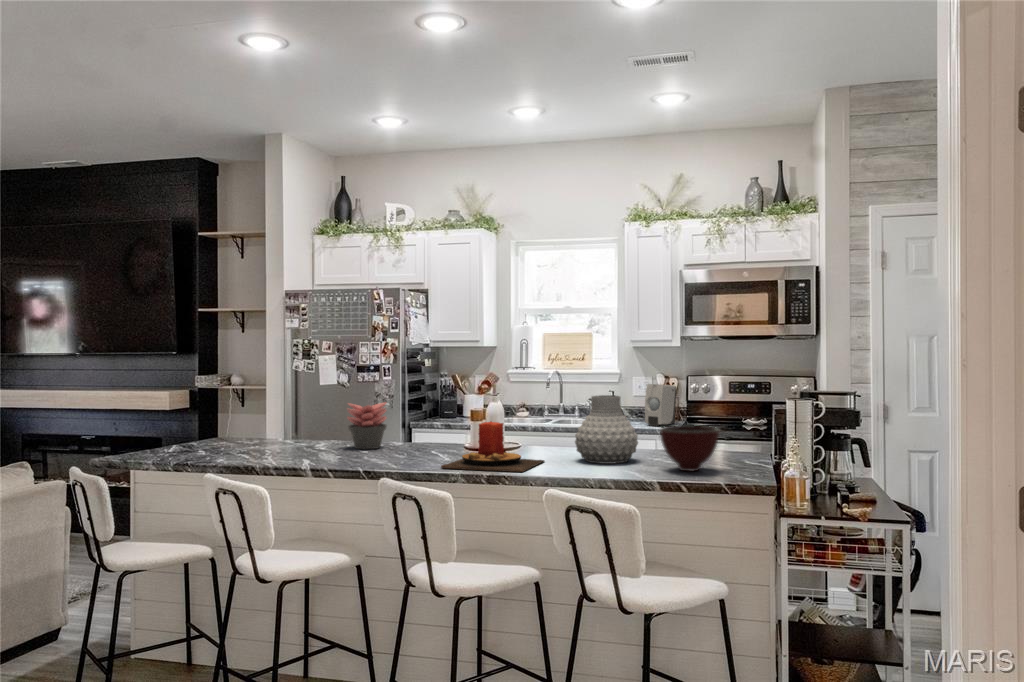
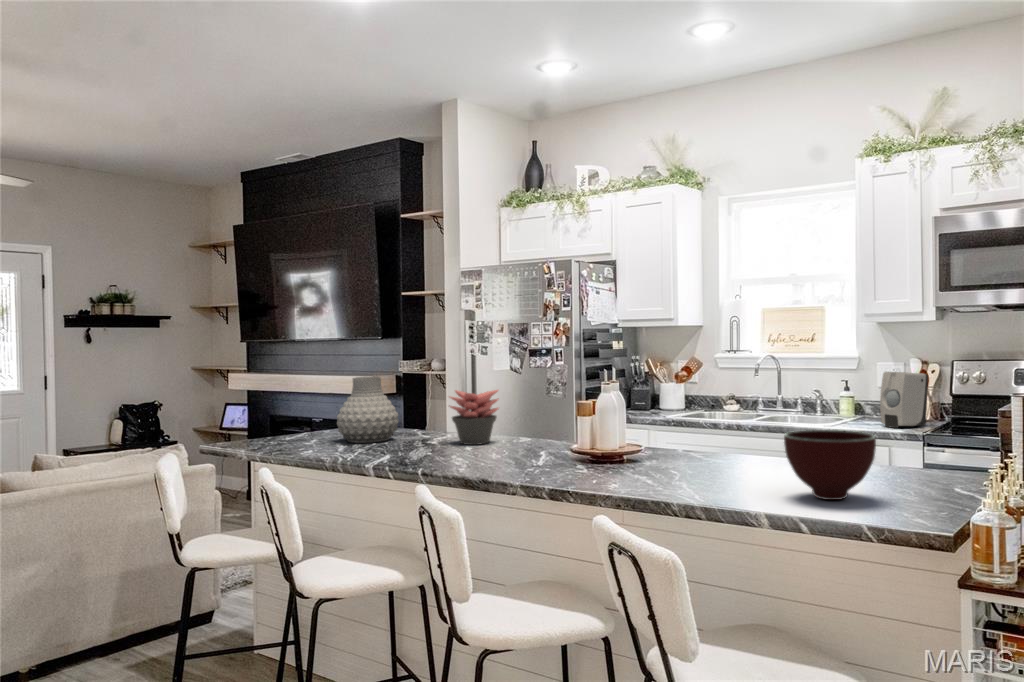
vase: present [575,395,638,464] -> present [337,377,399,443]
candle: present [441,421,544,472] -> none [501,416,645,486]

